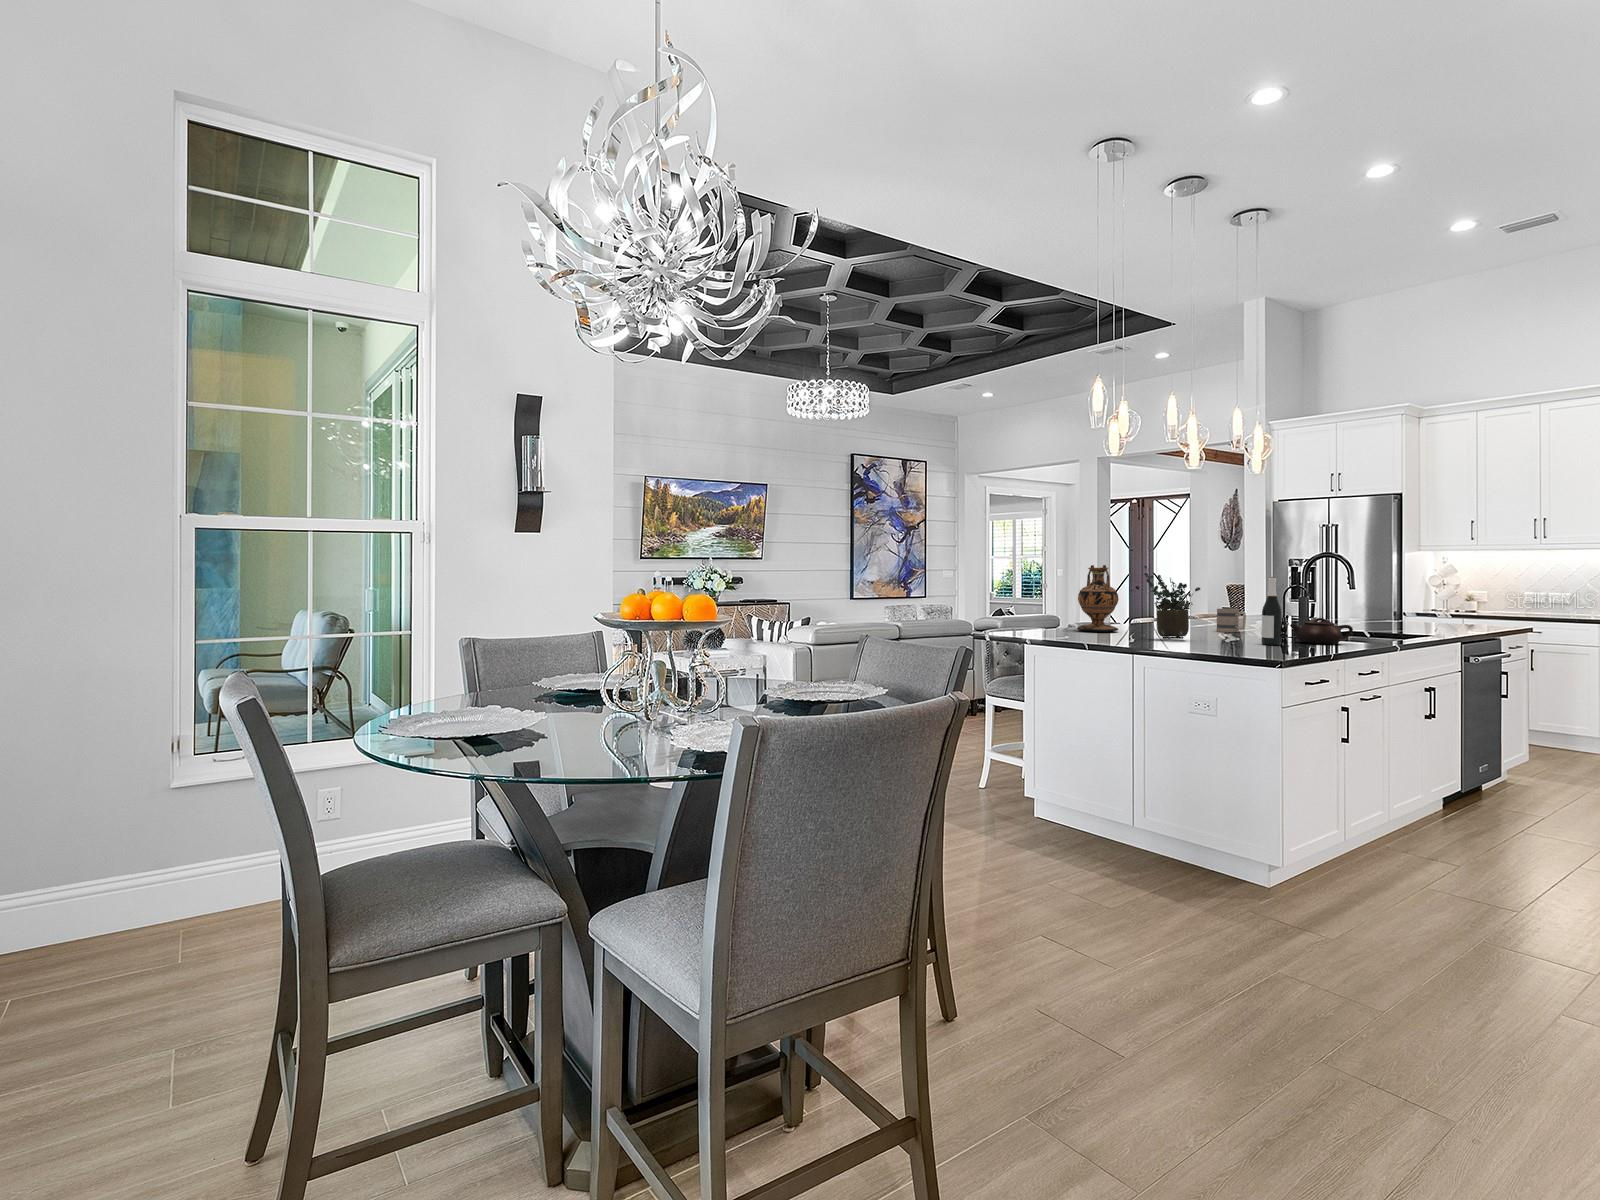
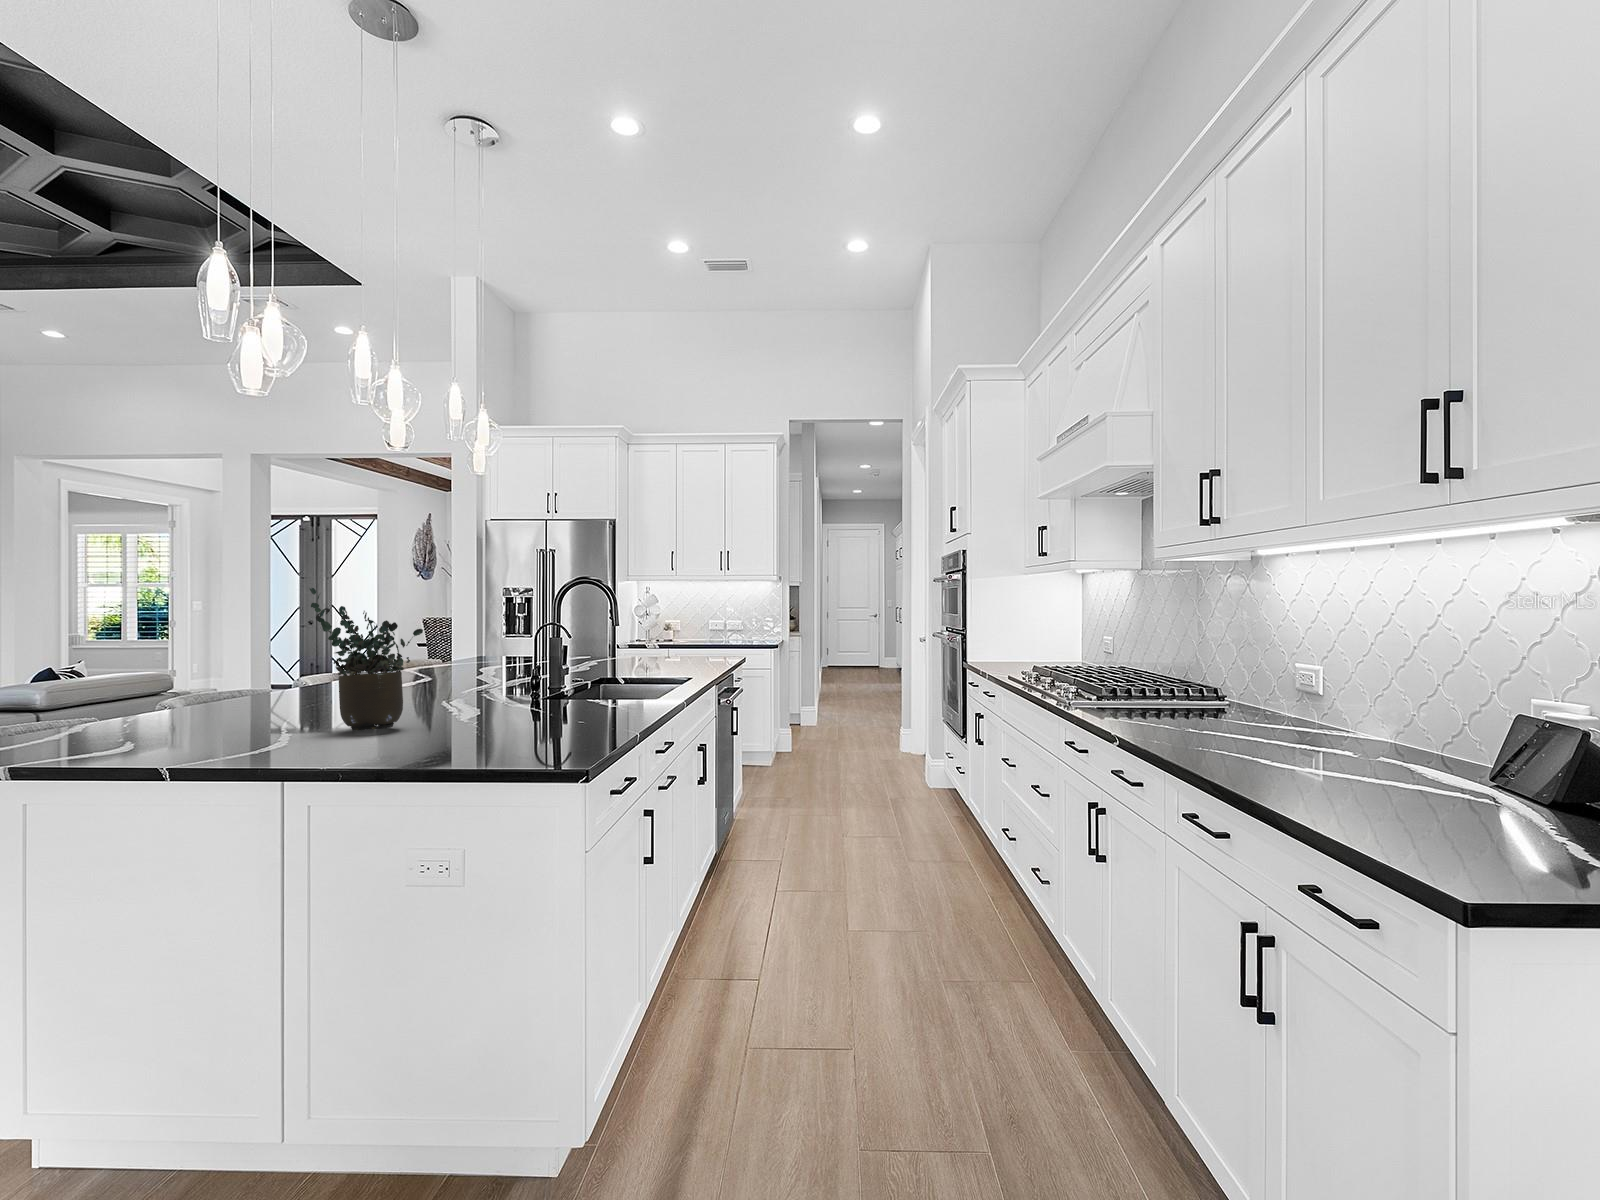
vase: present [1077,565,1119,632] -> none [166,588,262,724]
wine bottle: present [1261,577,1282,645] -> none [529,608,560,724]
mug: present [1216,608,1246,632] -> none [441,659,487,698]
teapot: present [1290,618,1353,644] -> none [564,670,646,712]

